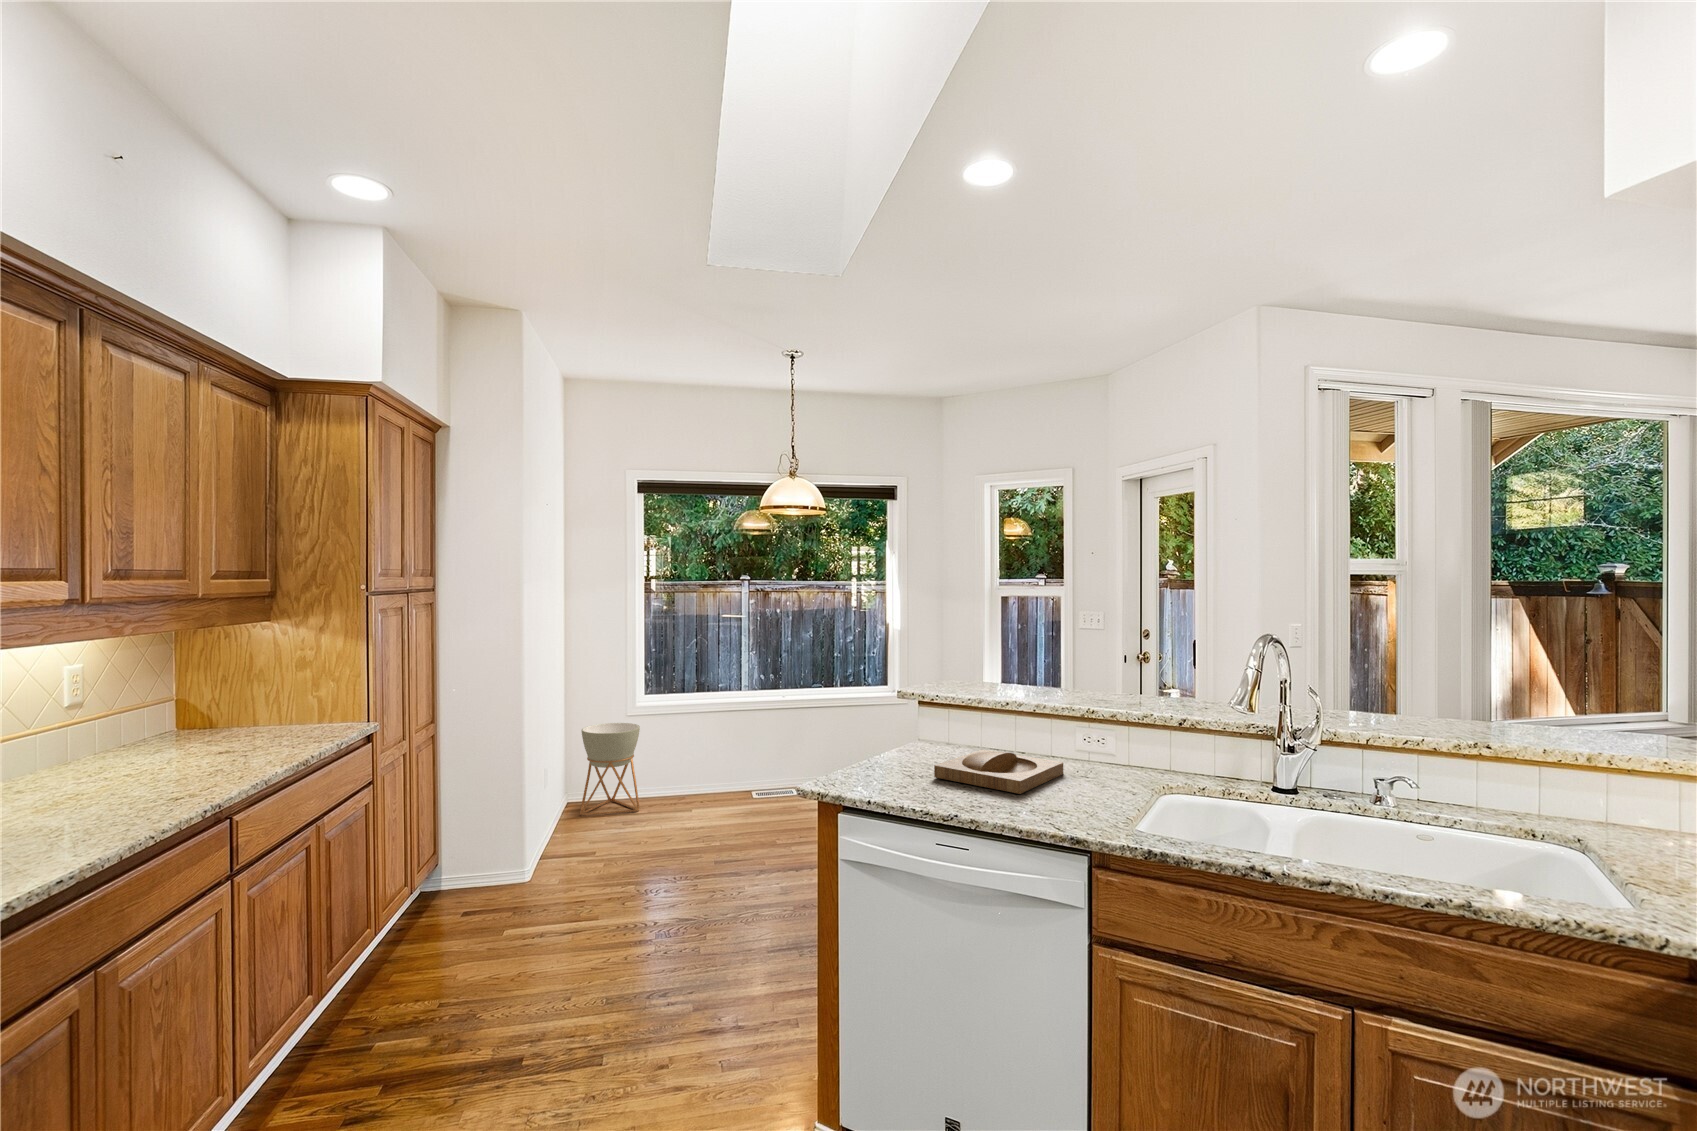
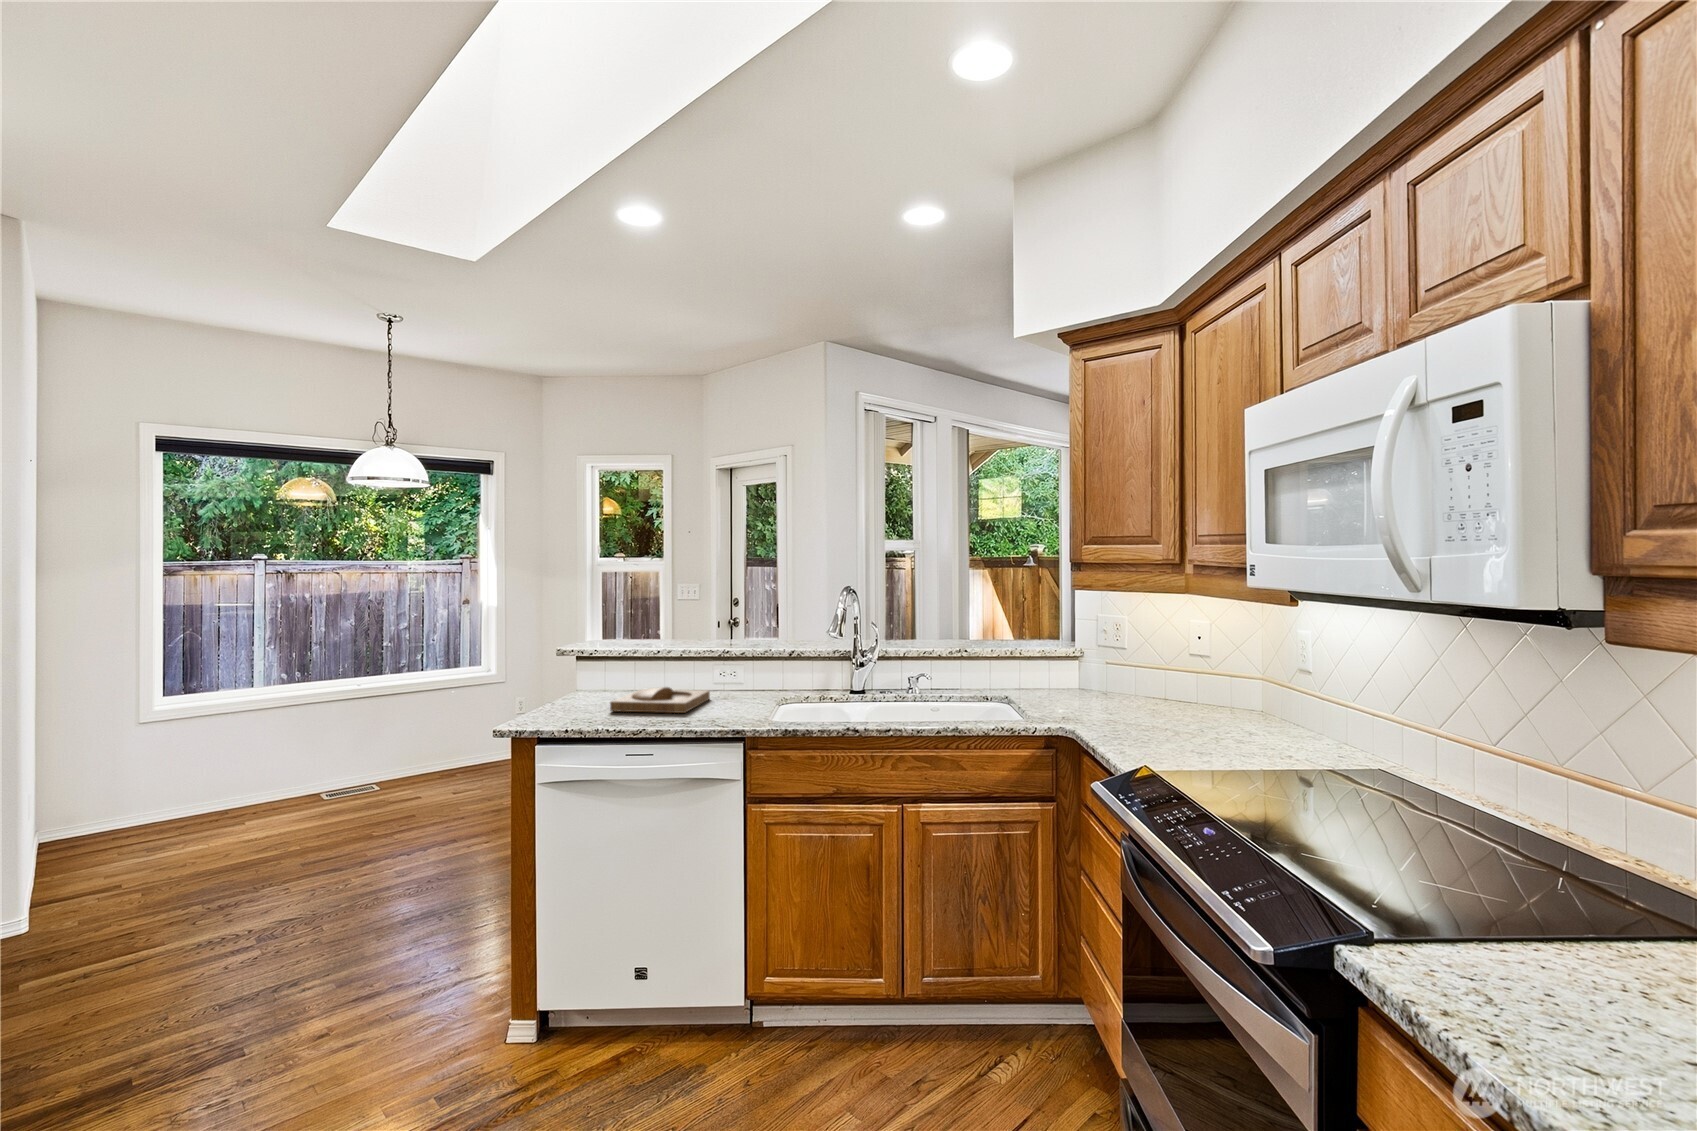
planter: present [580,723,640,815] -> none [76,732,172,851]

